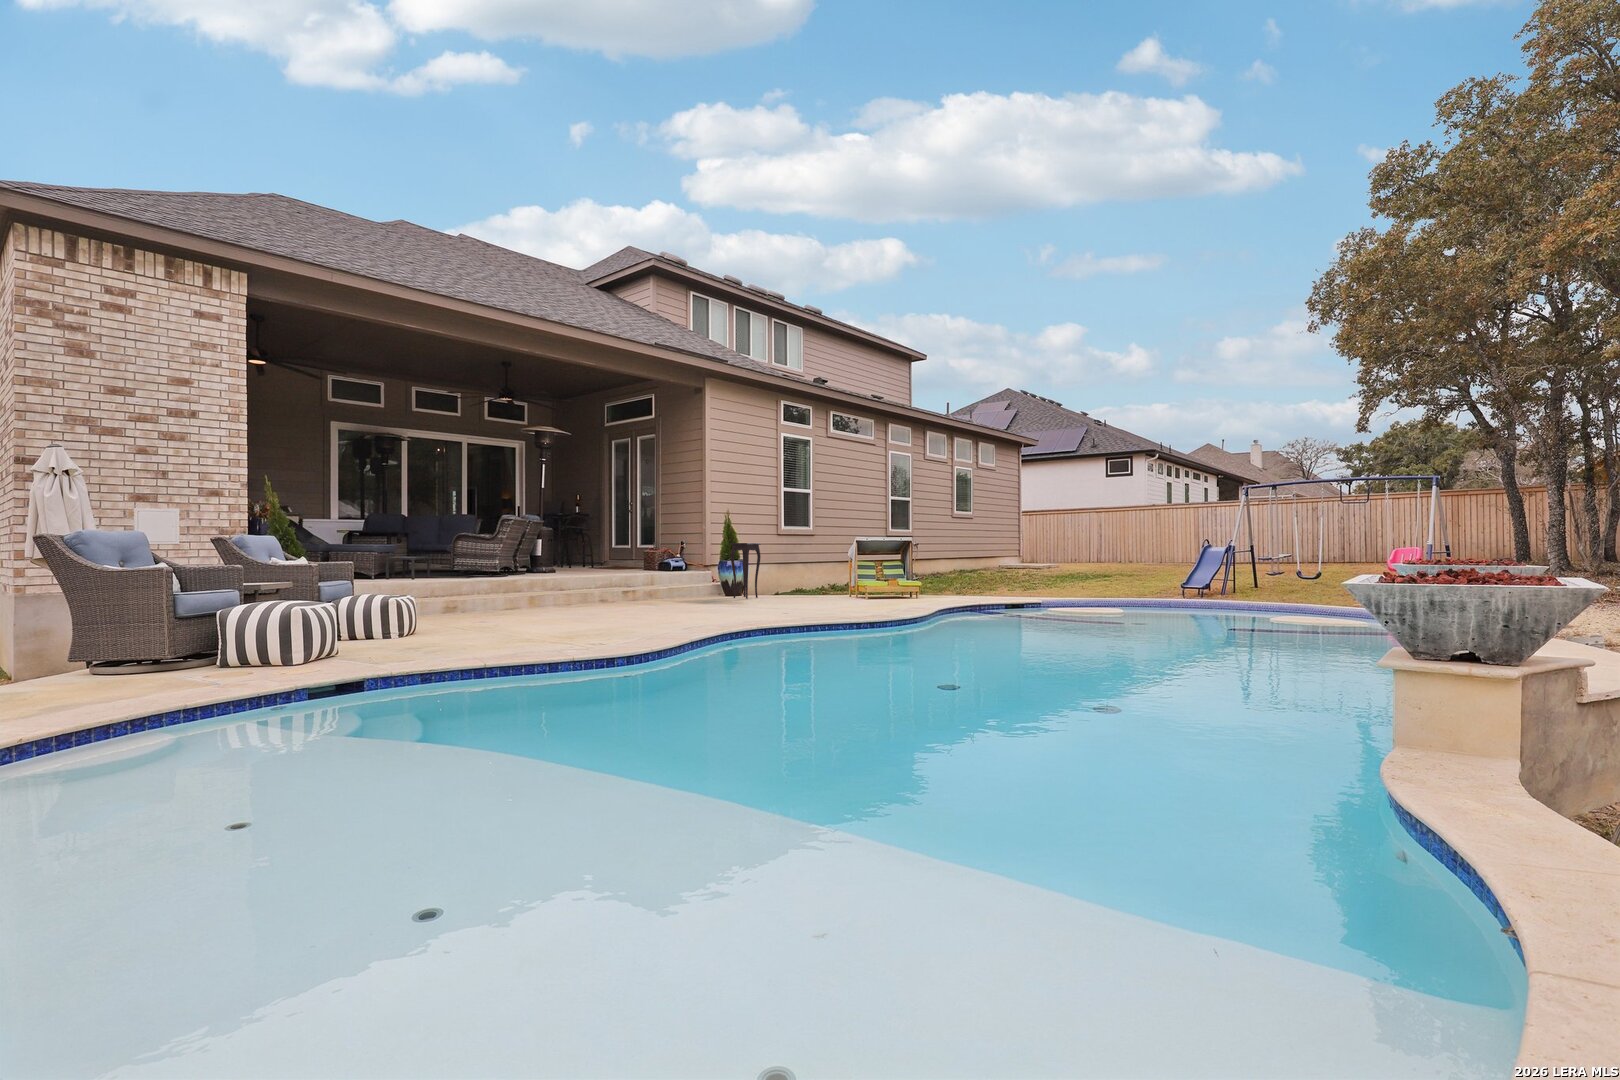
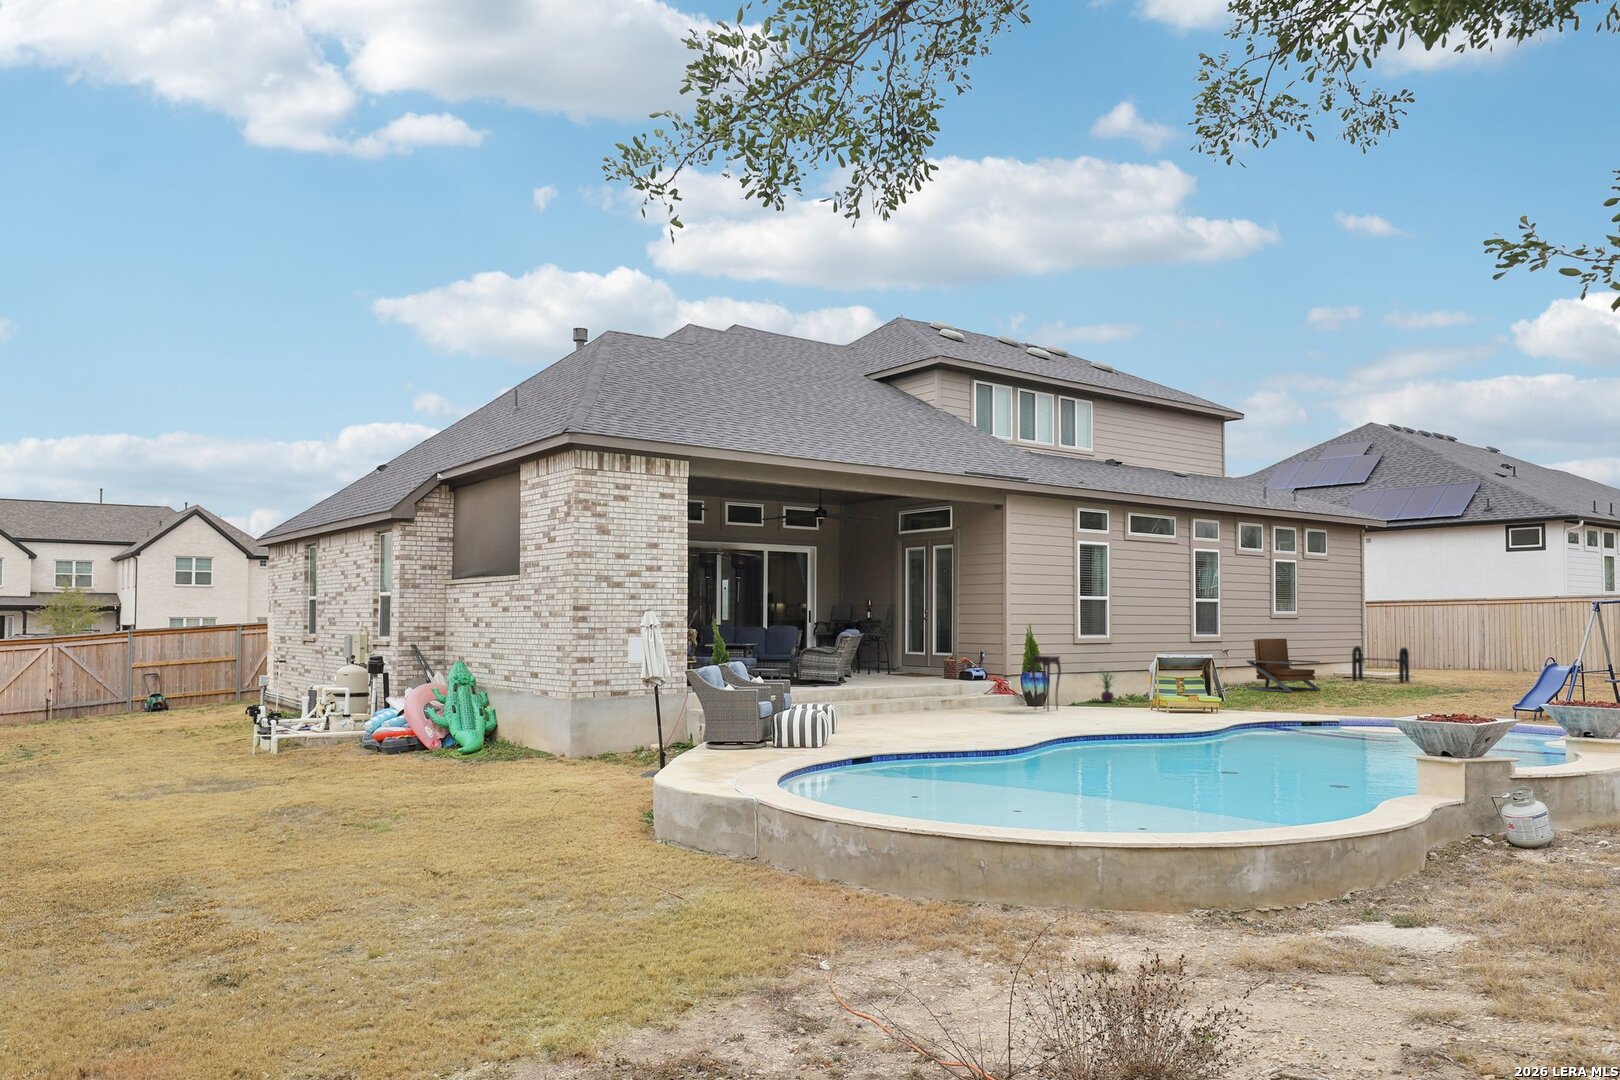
lounge chair: none [931,534,991,579] -> present [1247,638,1320,692]
bench: none [1010,543,1053,571] -> present [1352,646,1409,683]
decorative plant: none [790,557,826,590] -> present [1101,670,1114,702]

